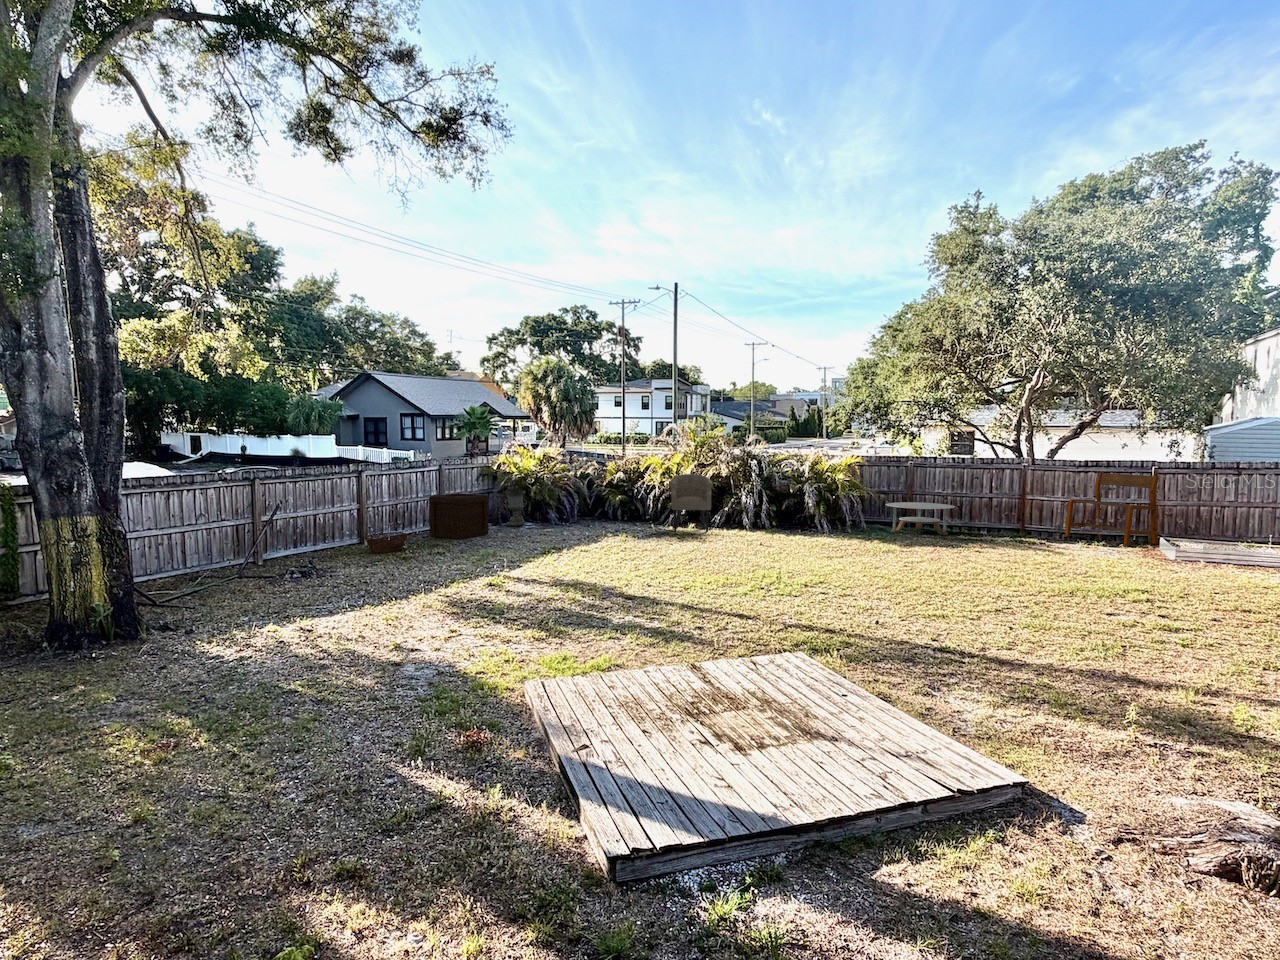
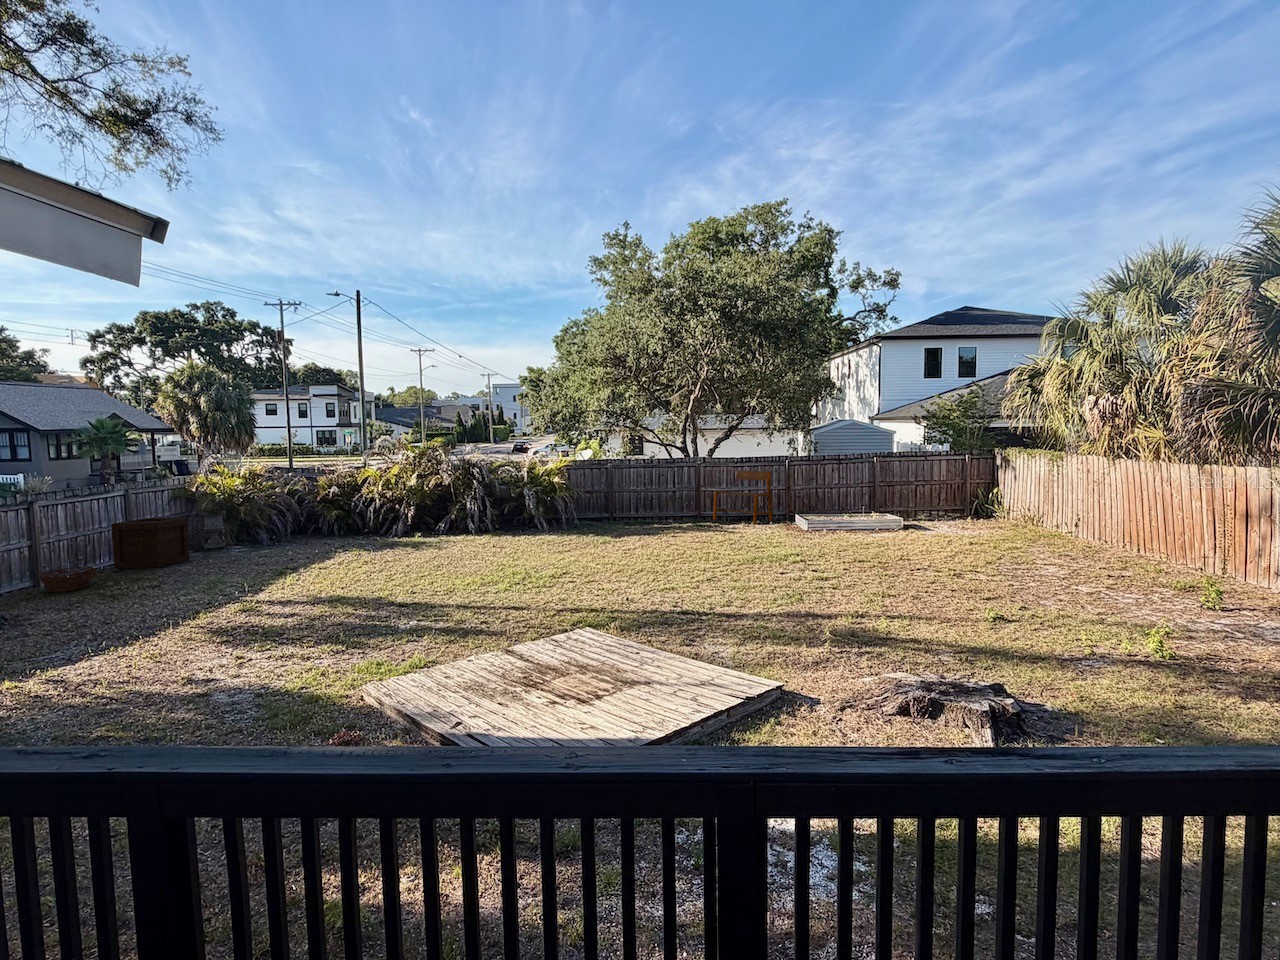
chair: present [669,474,713,532] -> none [389,485,432,540]
round table: present [885,502,955,535] -> none [582,500,636,526]

